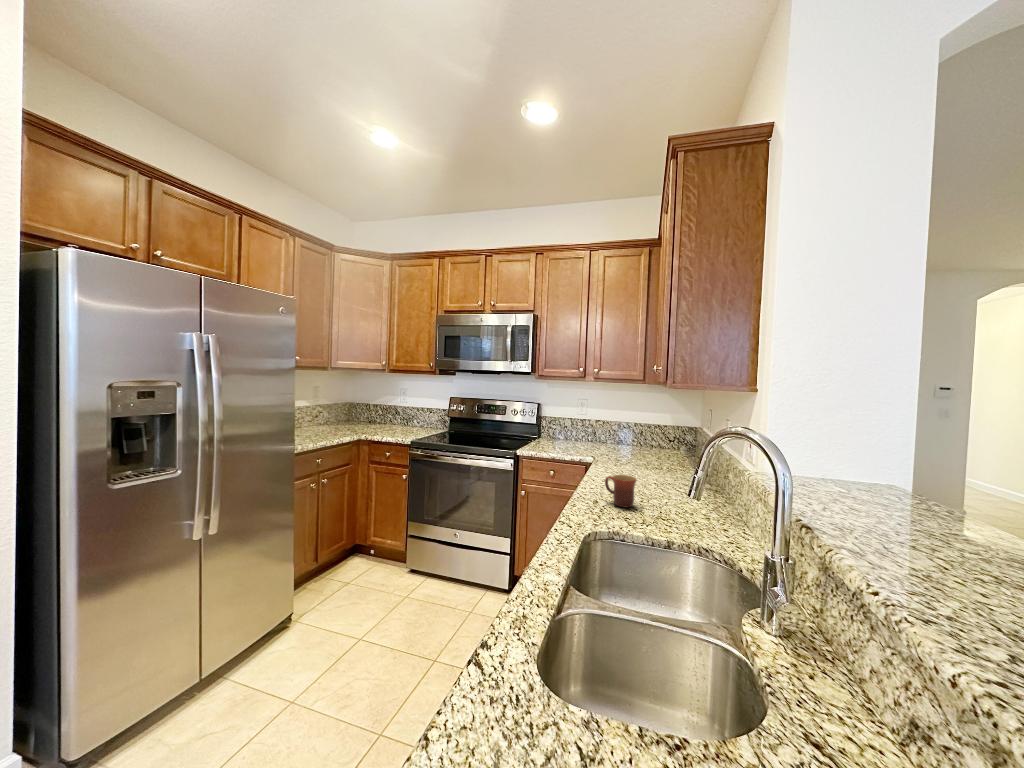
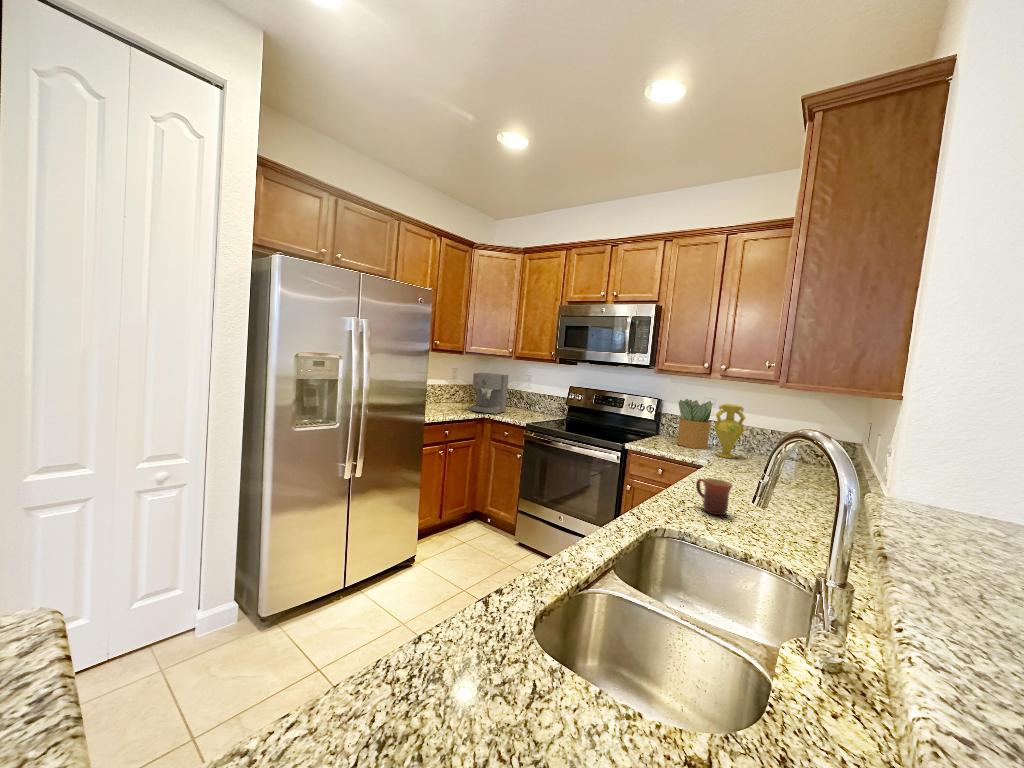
coffee maker: none [342,389,382,433] -> present [470,373,508,414]
potted plant: none [554,401,585,446] -> present [677,399,713,449]
vase: none [590,404,615,451] -> present [715,404,746,458]

